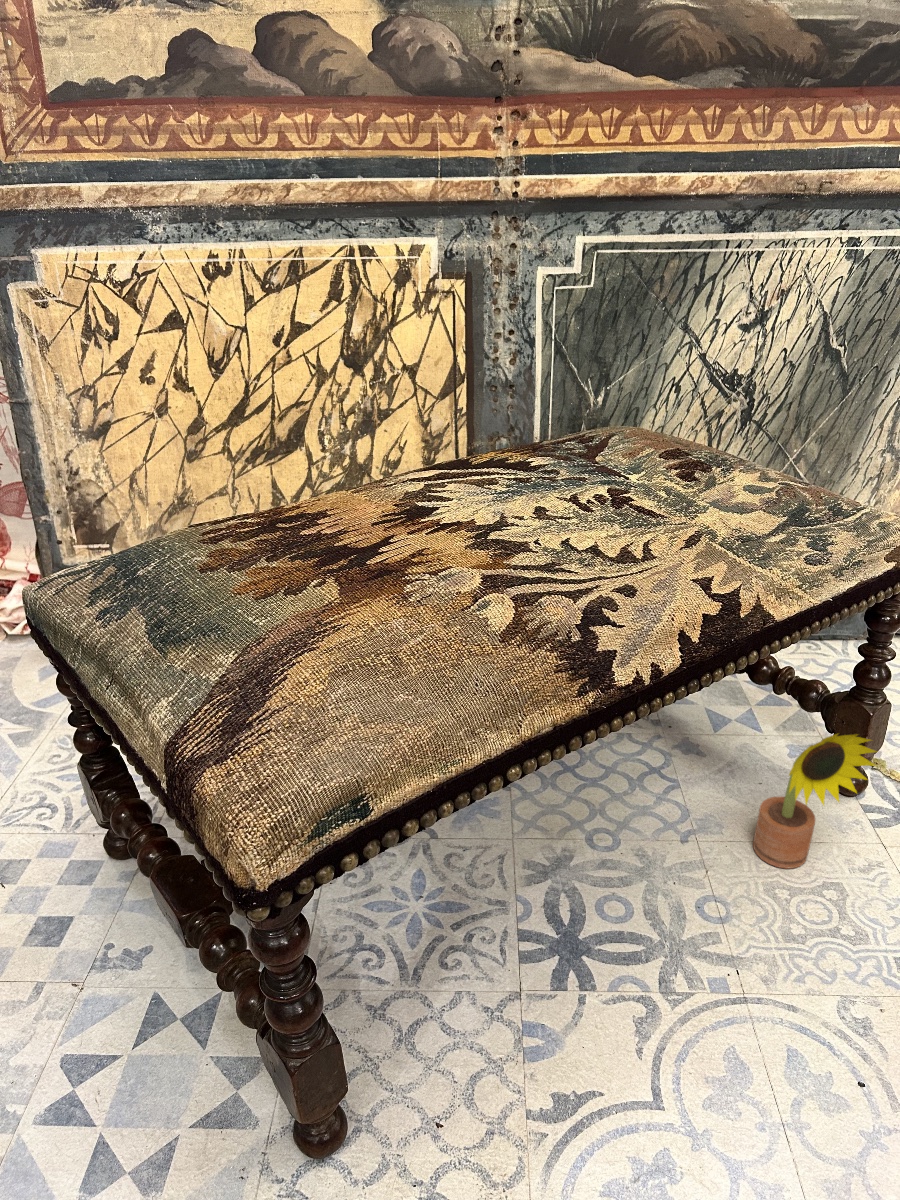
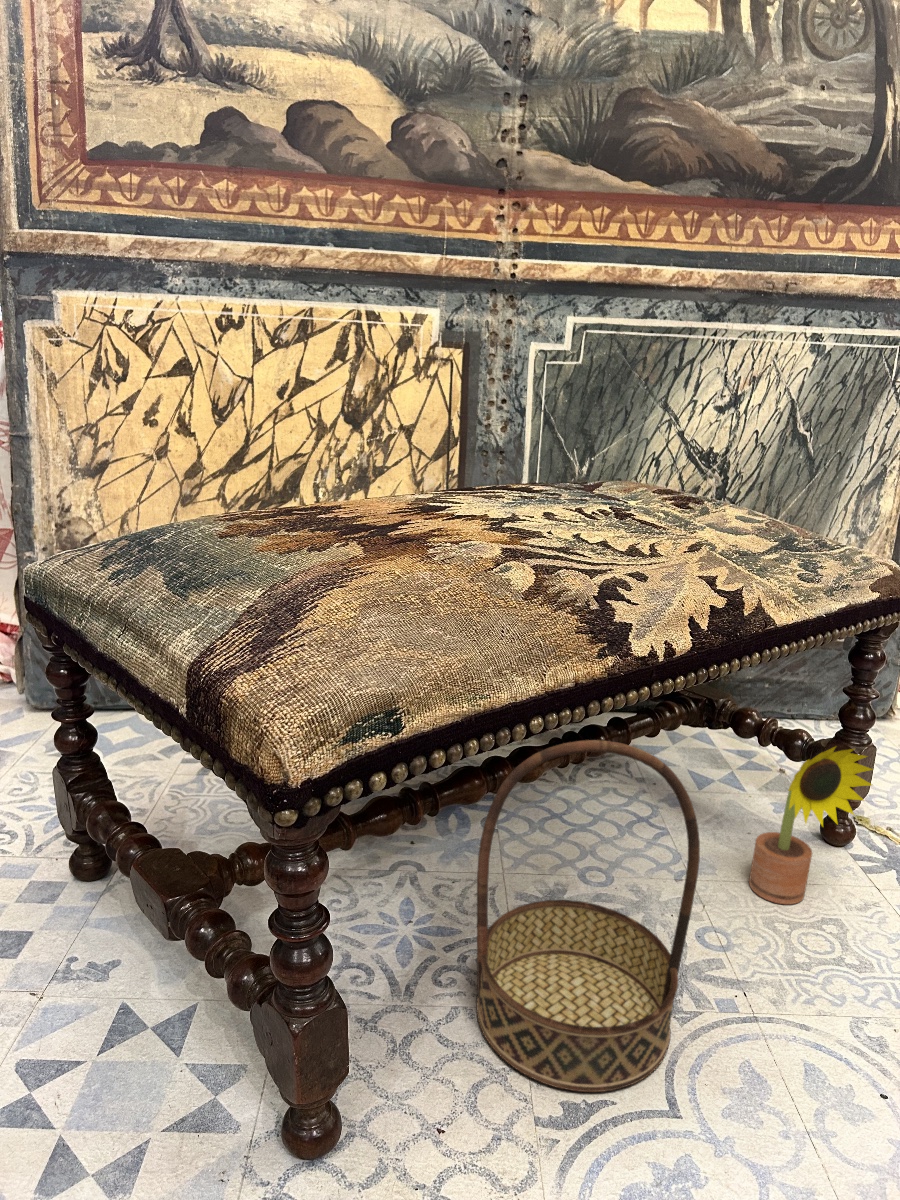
basket: none [471,772,686,1084] -> present [476,740,700,1092]

